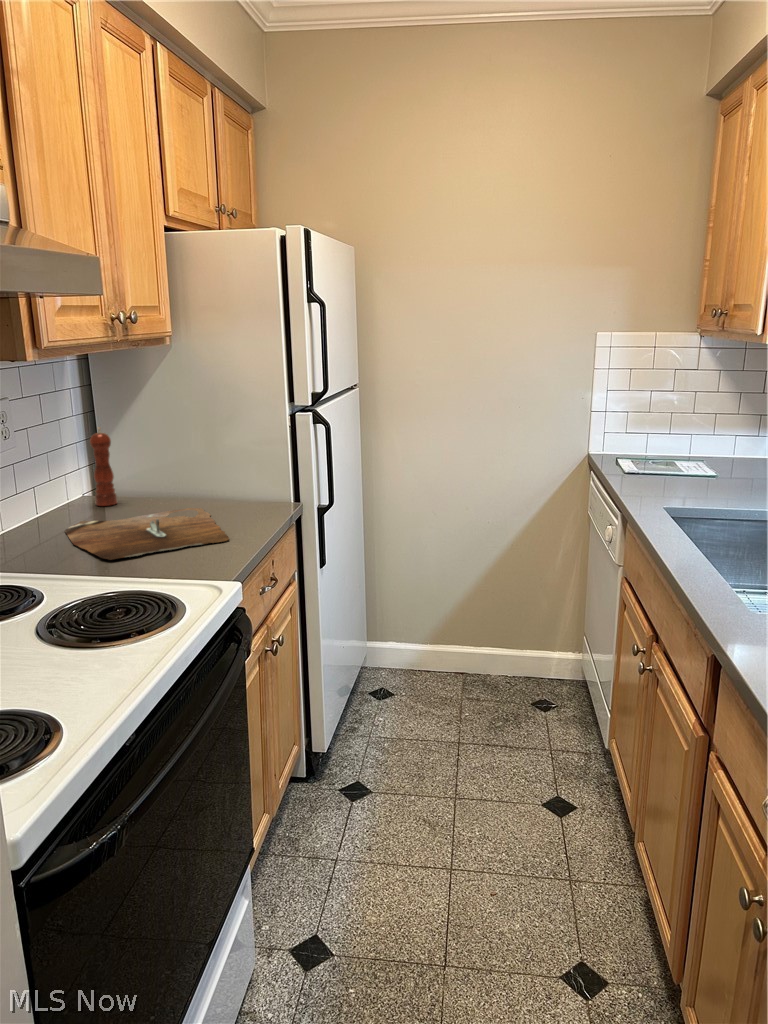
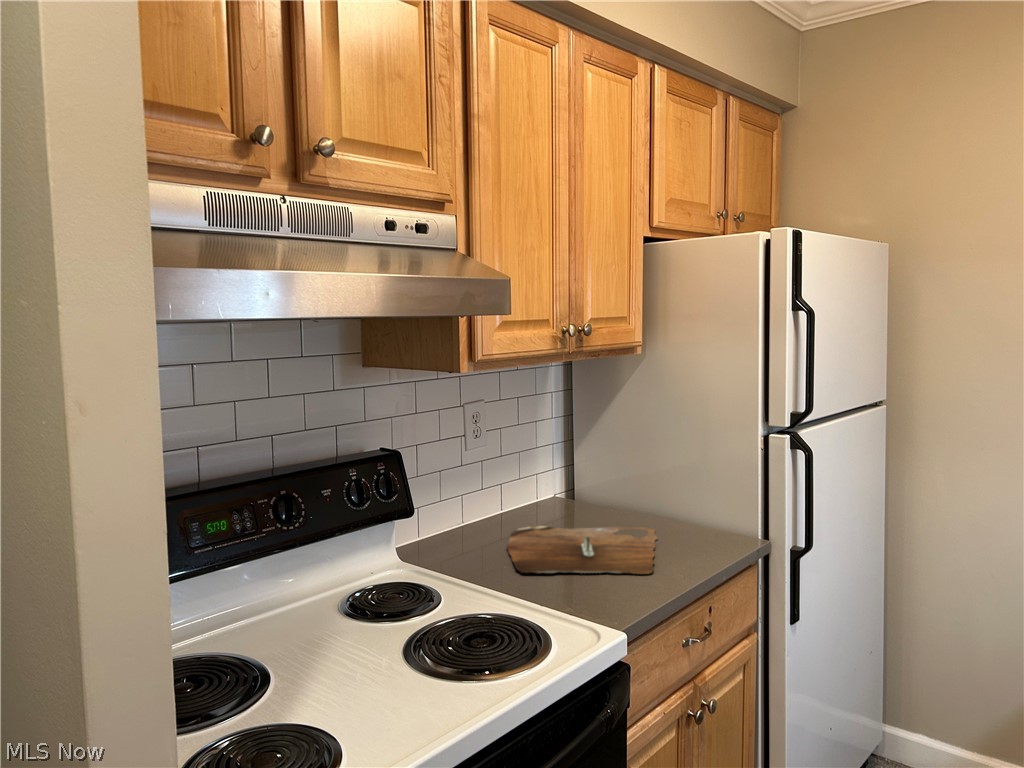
pepper mill: present [90,427,117,506] -> none [561,432,581,511]

